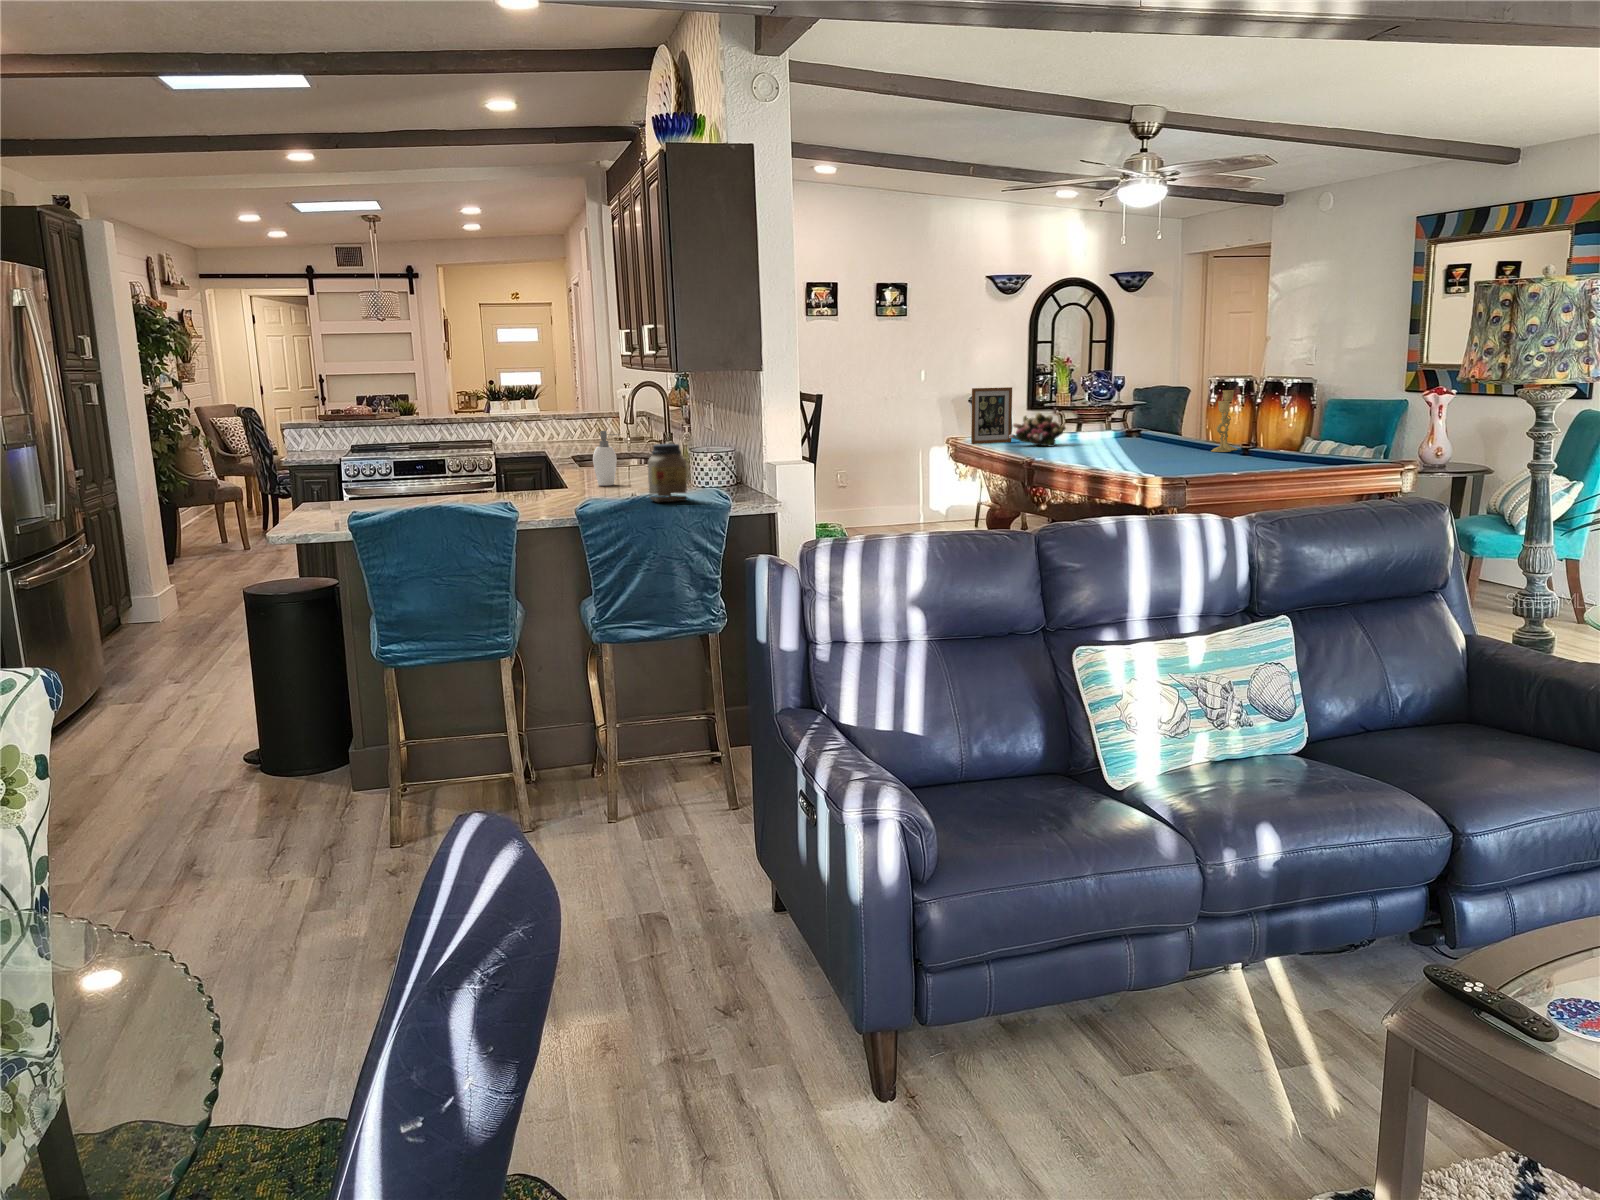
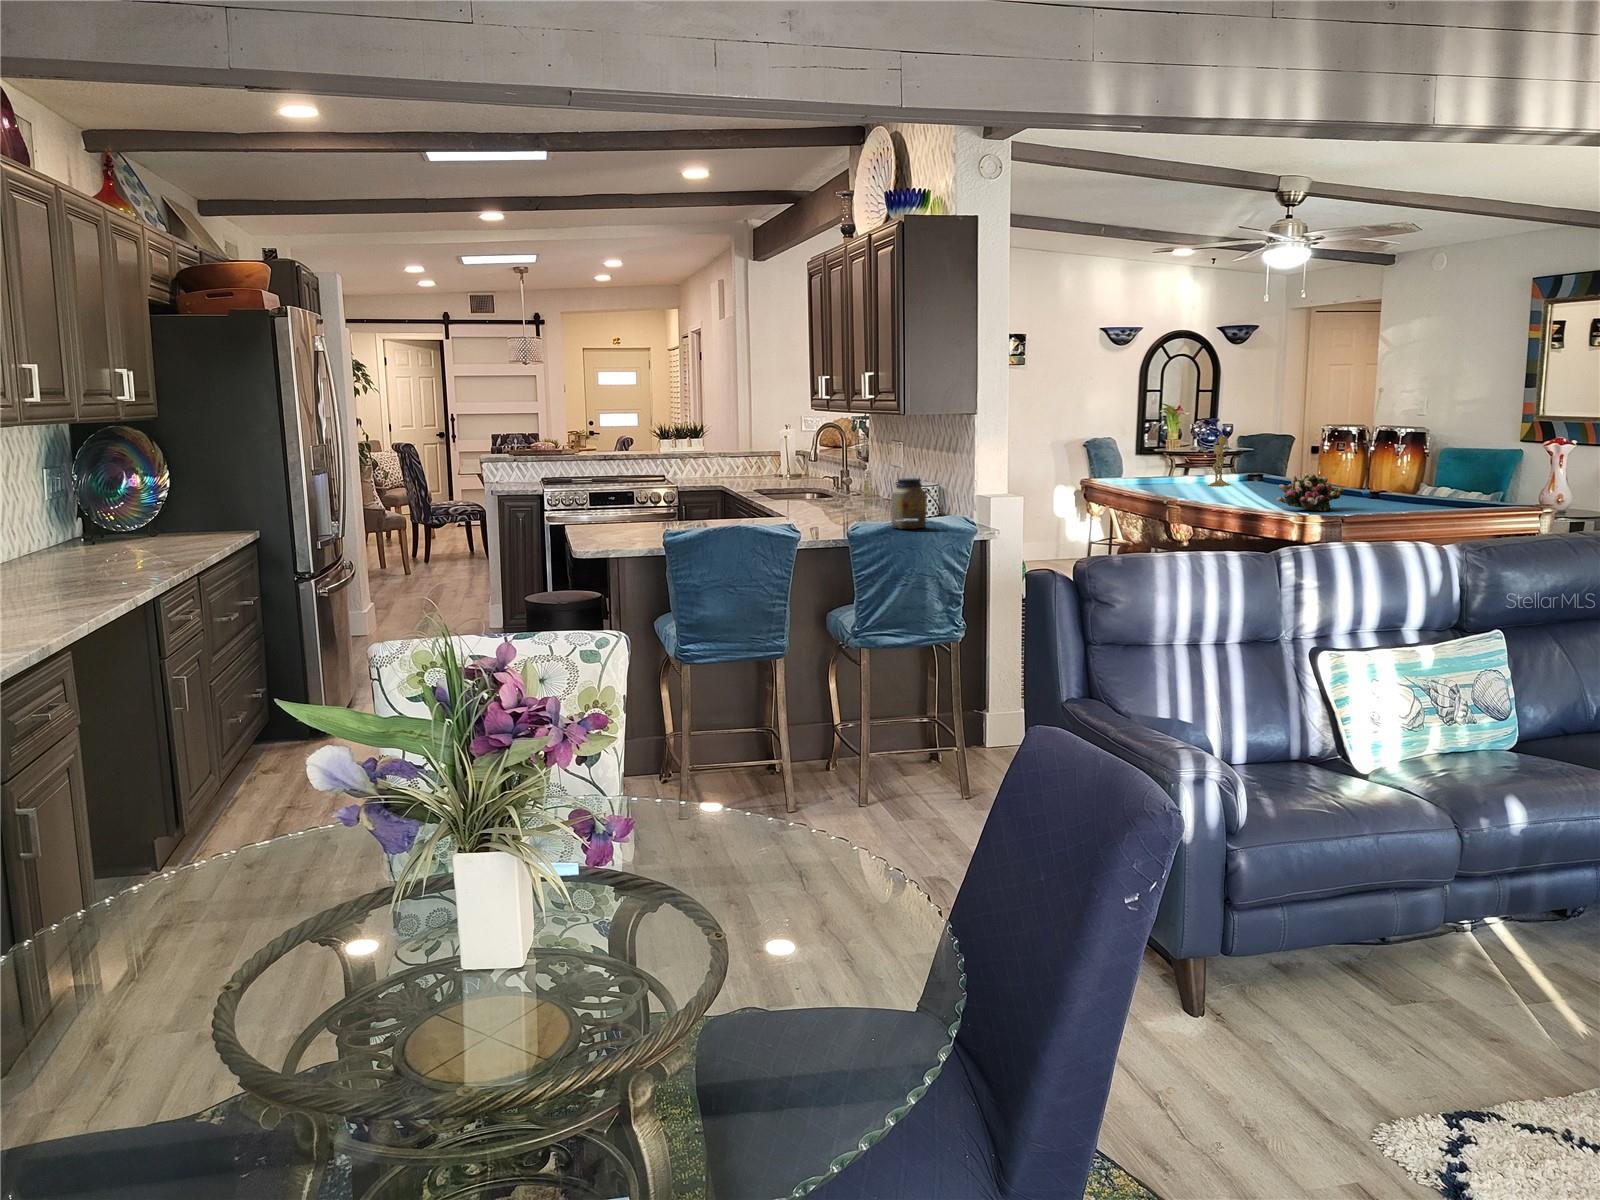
picture frame: present [971,387,1012,444] -> none [1103,433,1142,486]
candlestick: present [1211,390,1238,452] -> present [1208,436,1230,486]
flower arrangement: present [1009,413,1066,447] -> present [1276,473,1344,512]
soap dispenser: present [593,431,621,486] -> none [815,467,843,515]

